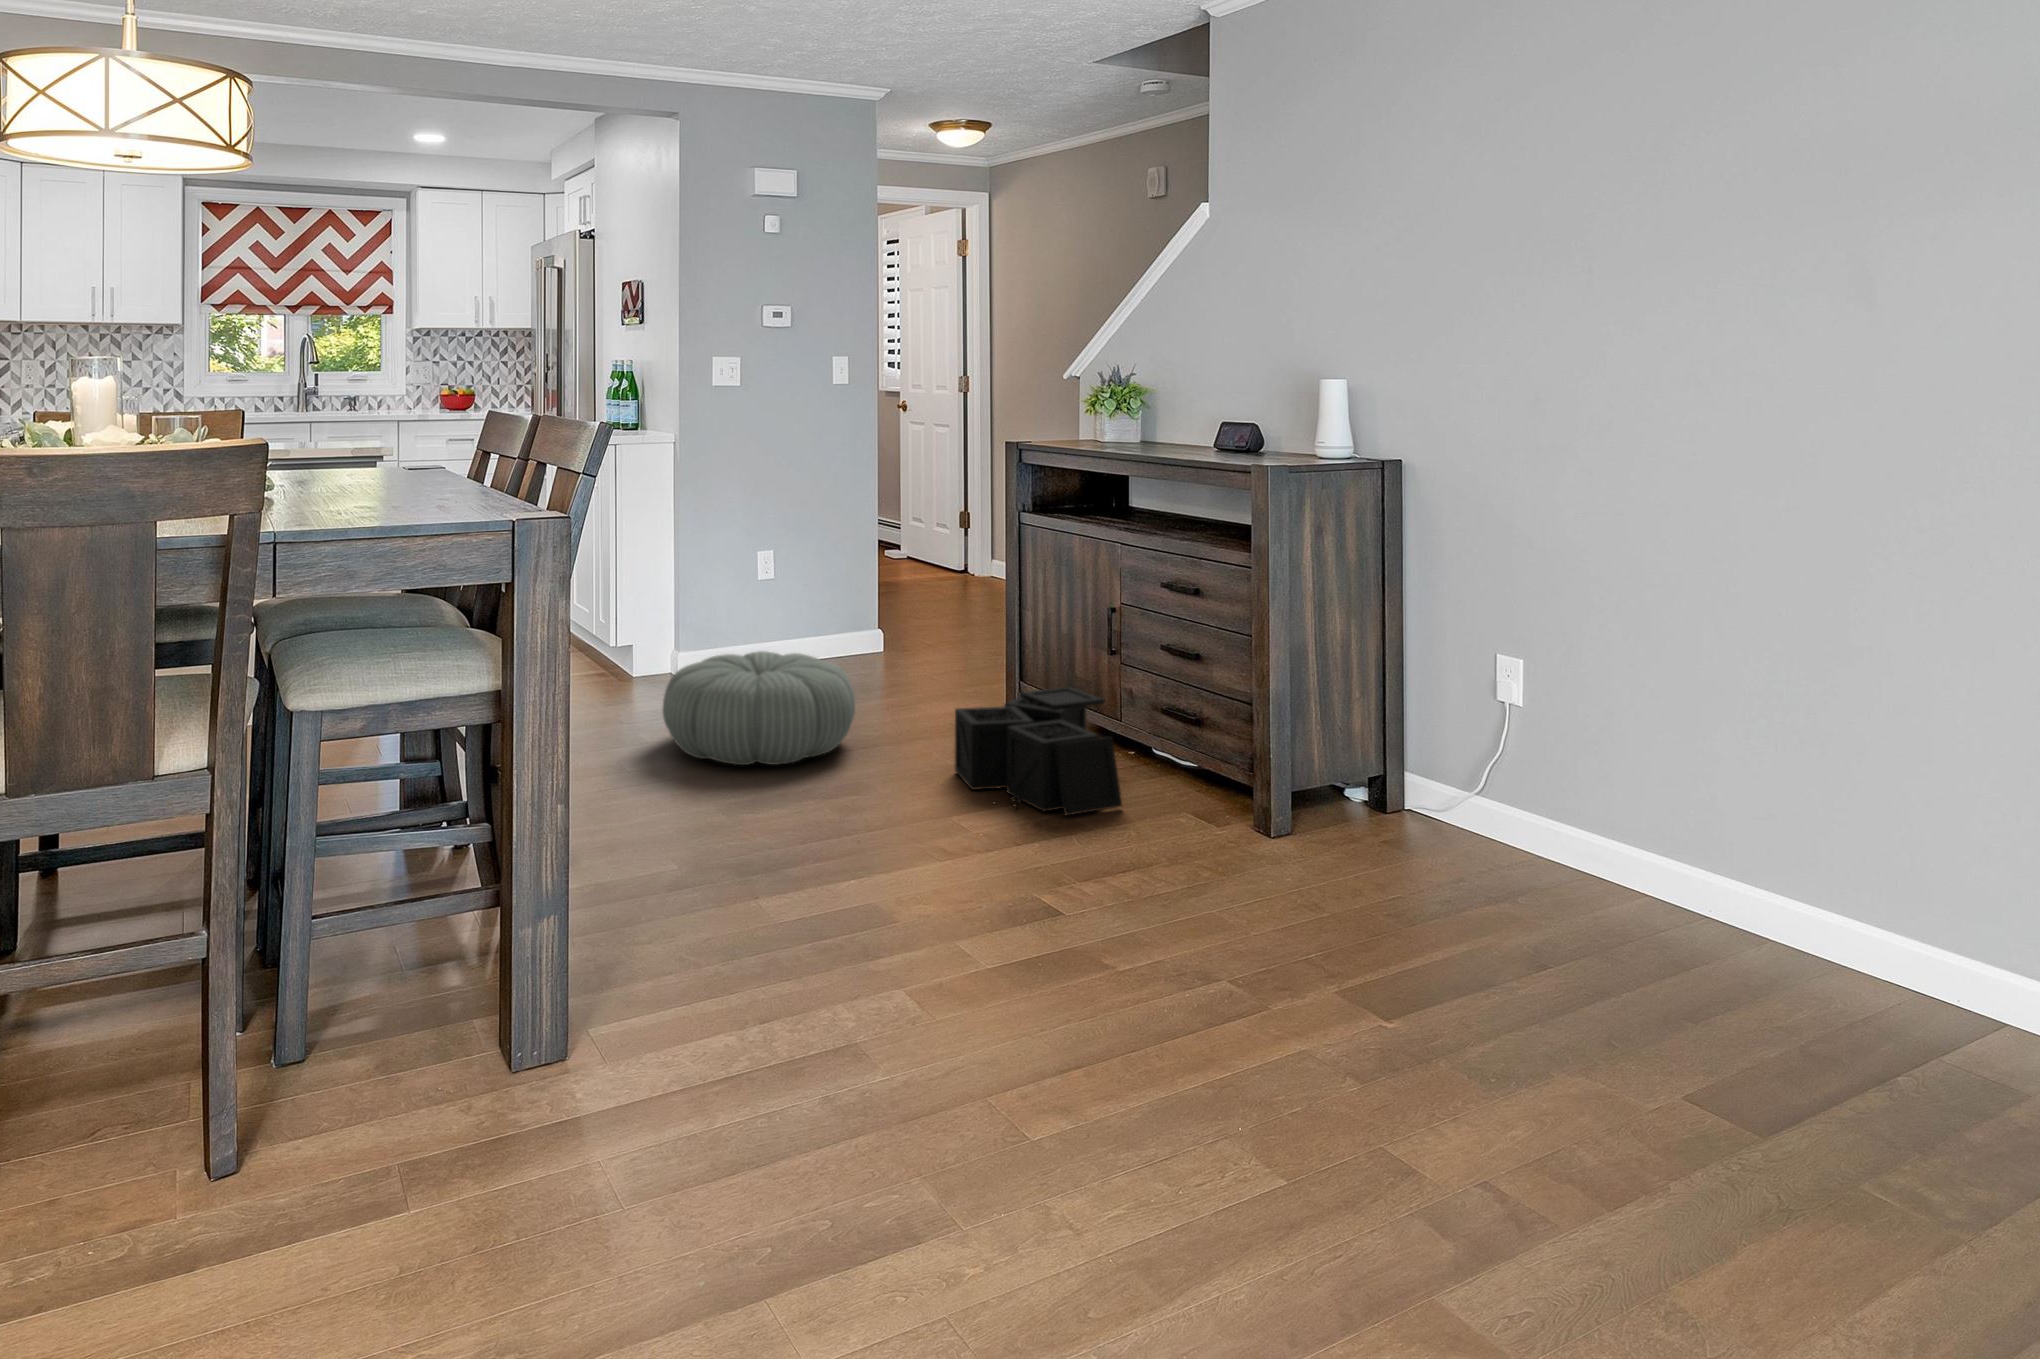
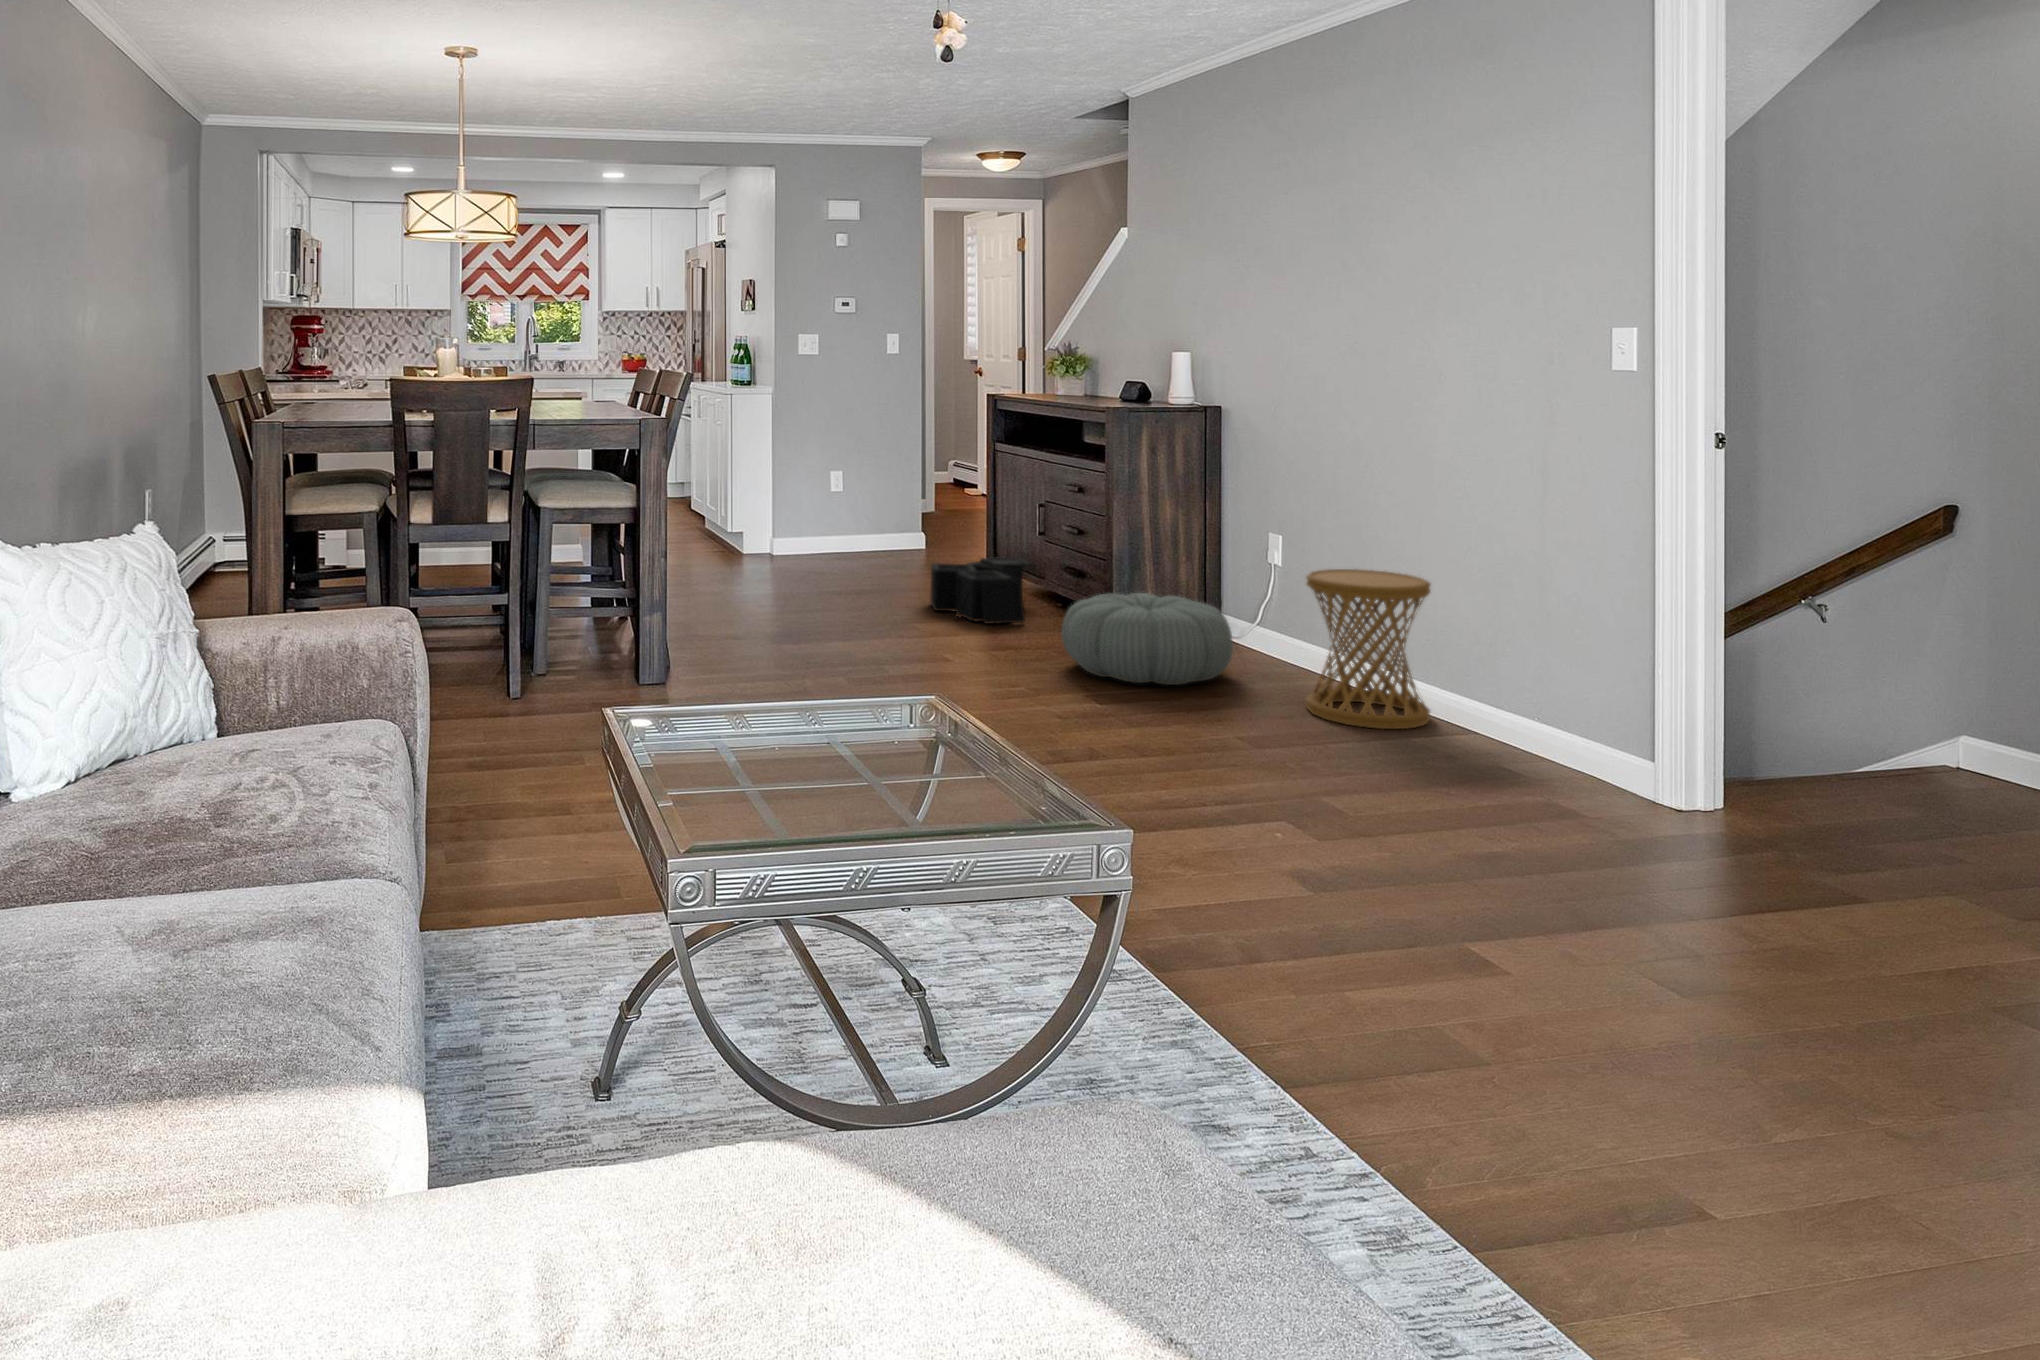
pouf: present [663,651,855,765] -> present [1062,593,1233,685]
side table: none [1721,741,1967,1057] -> present [1306,569,1430,729]

